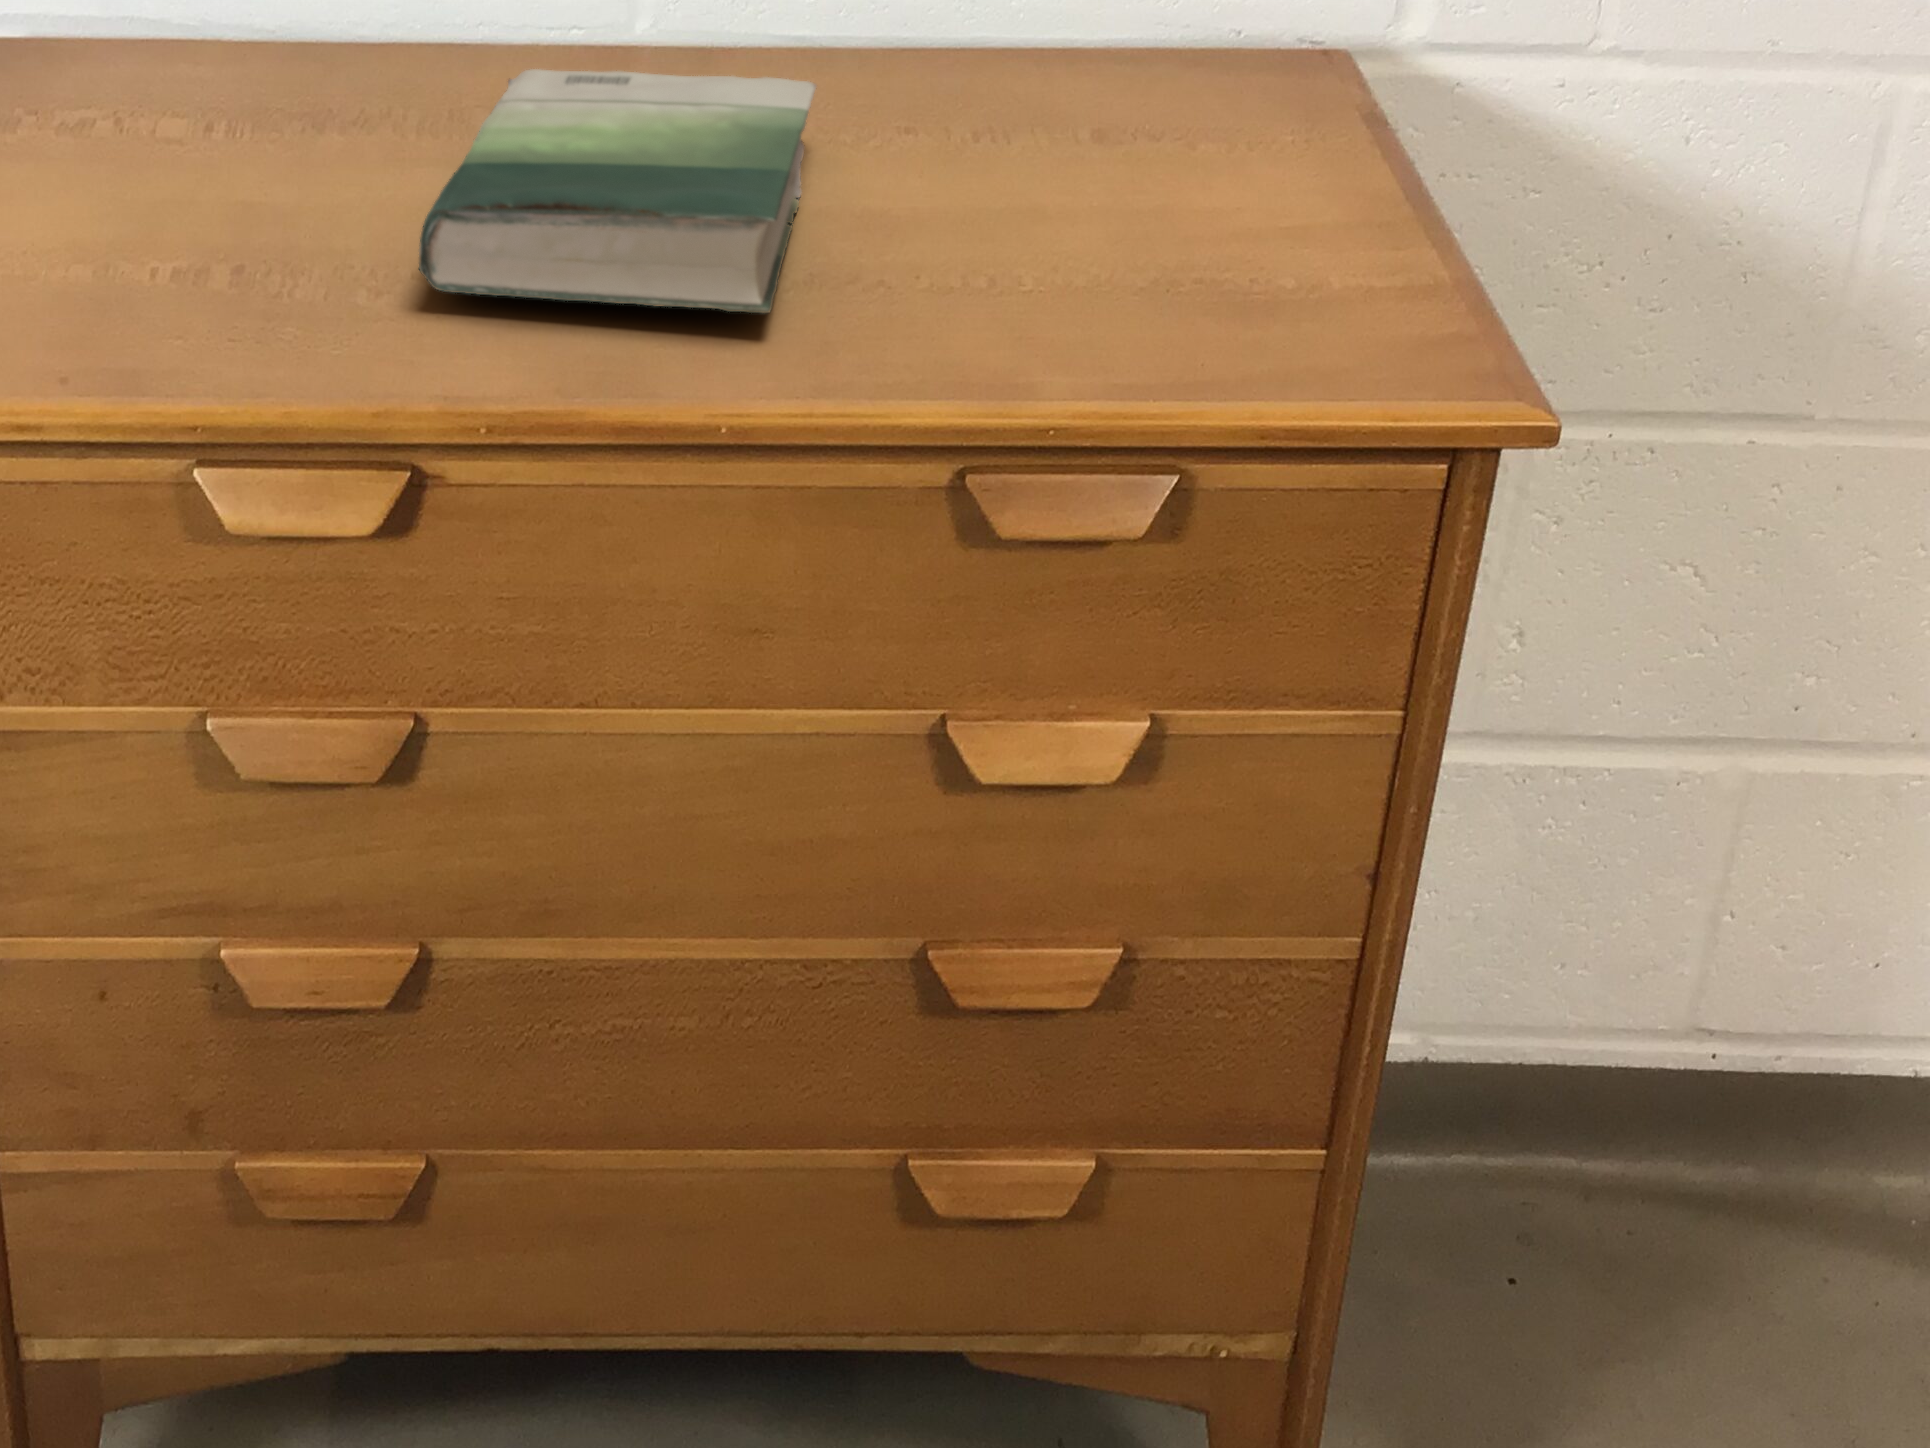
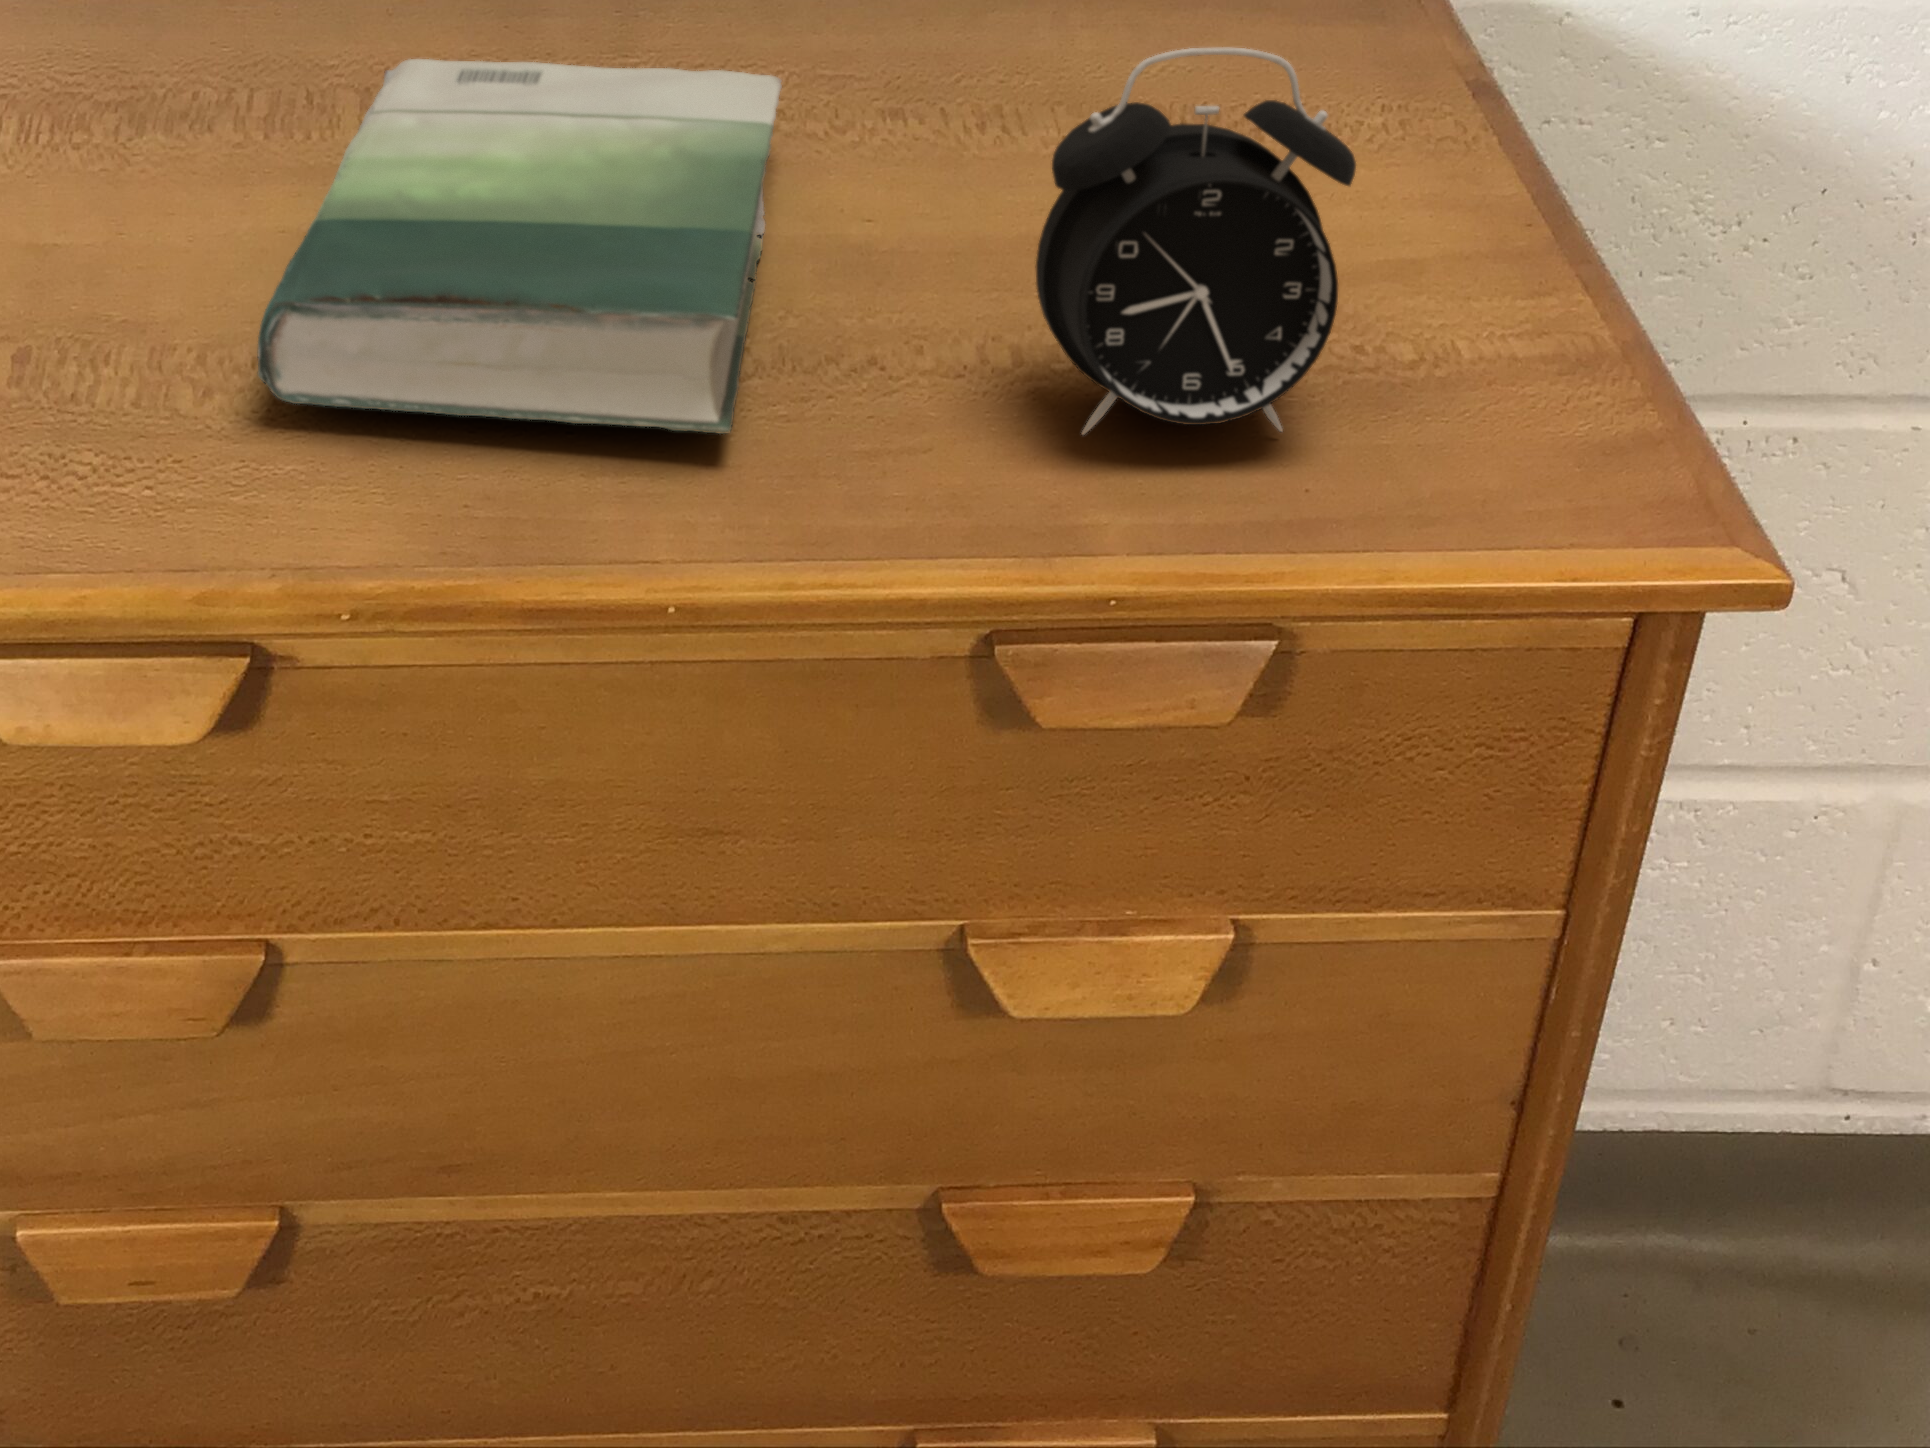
alarm clock: none [1002,21,1240,325] -> present [1036,48,1356,435]

